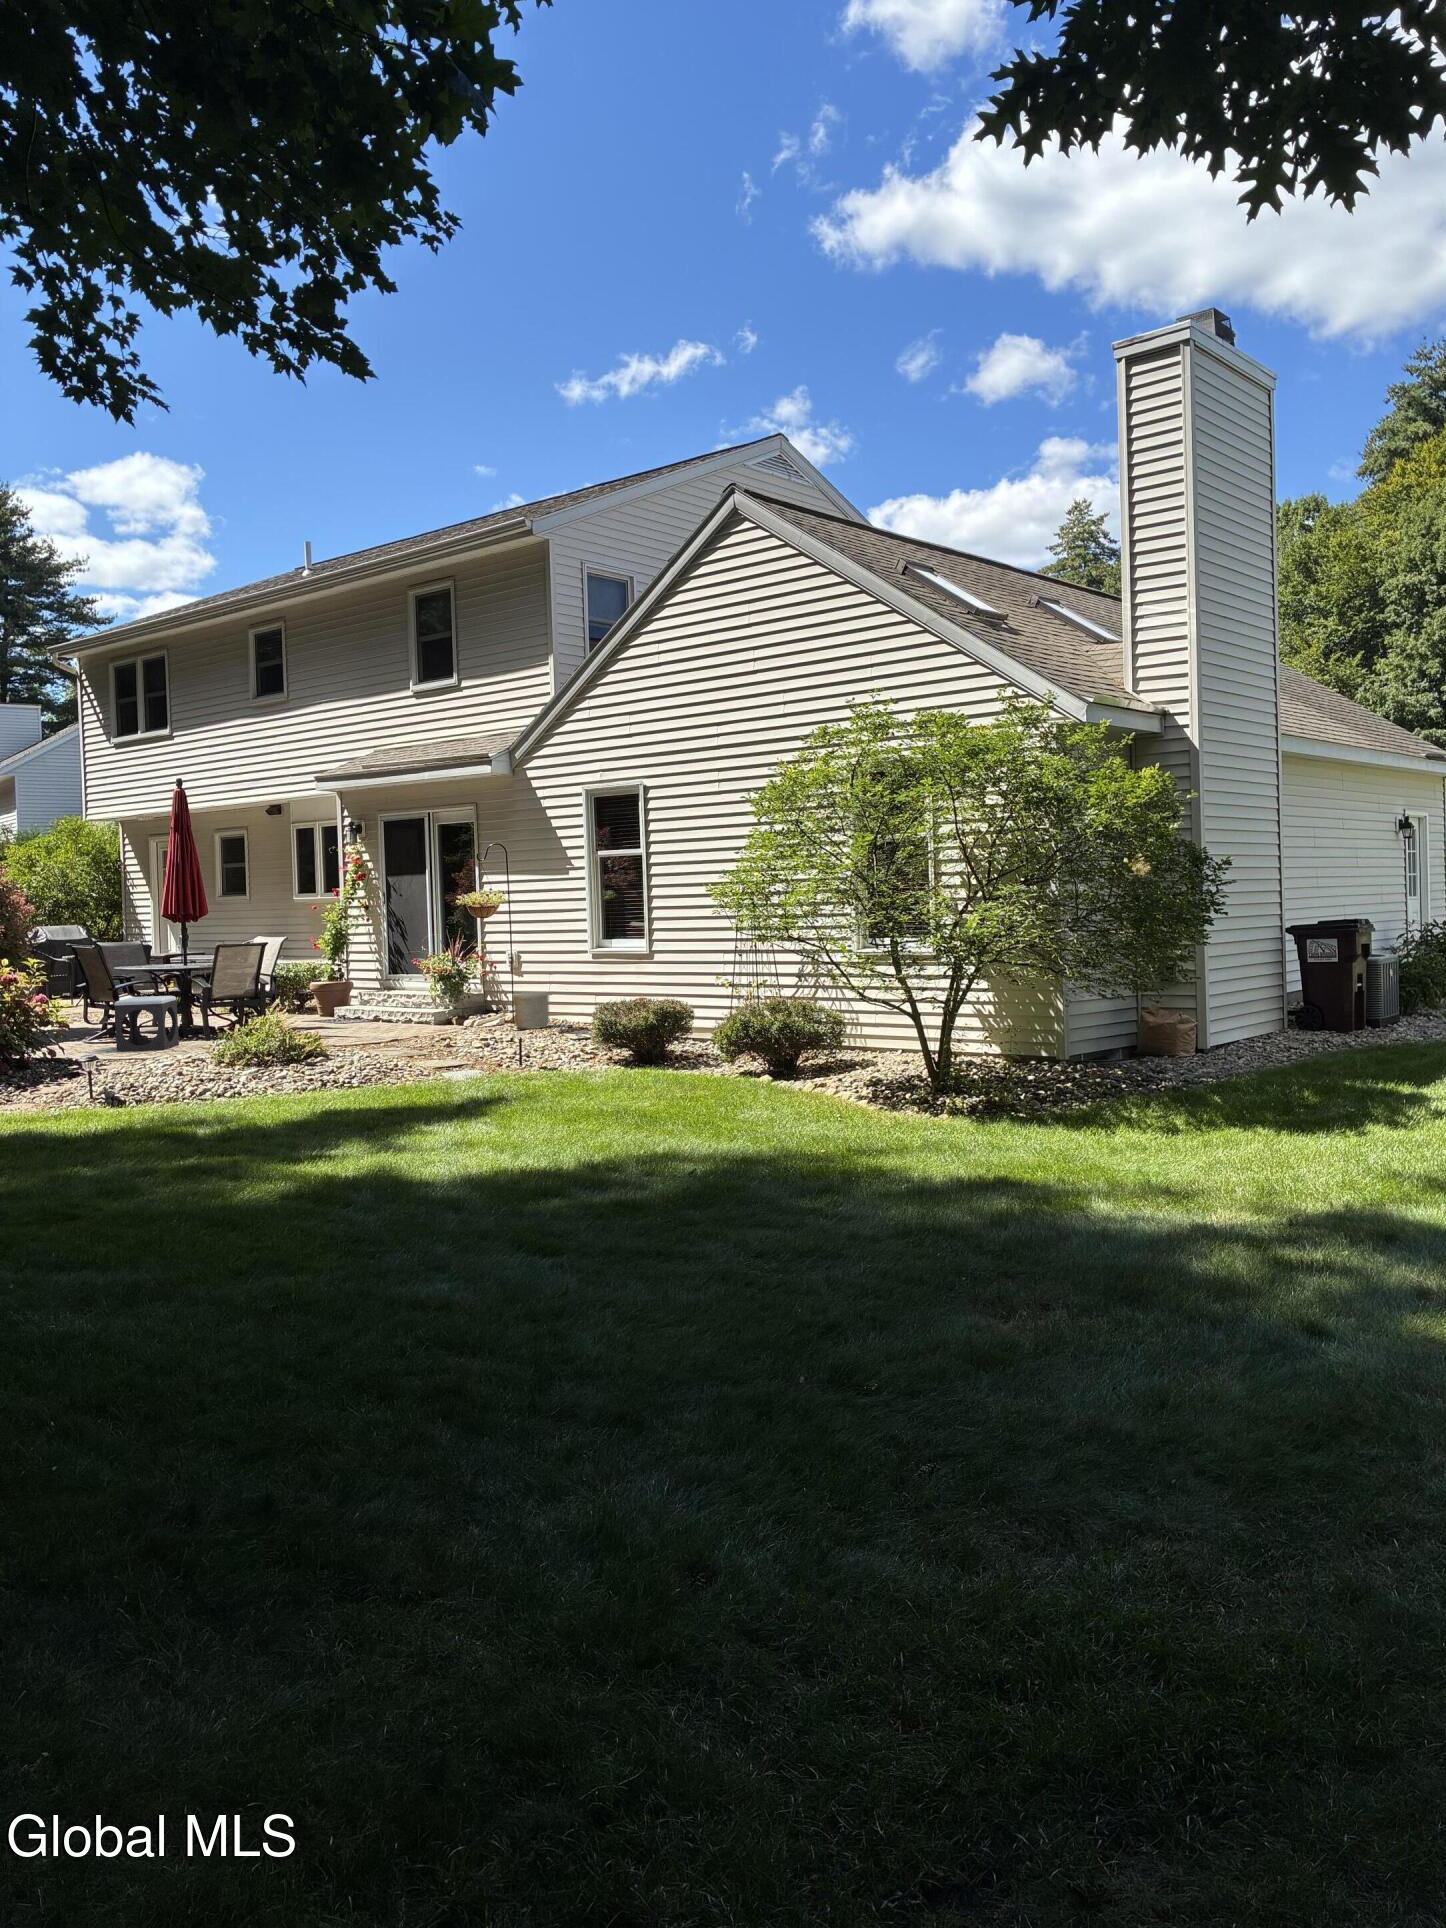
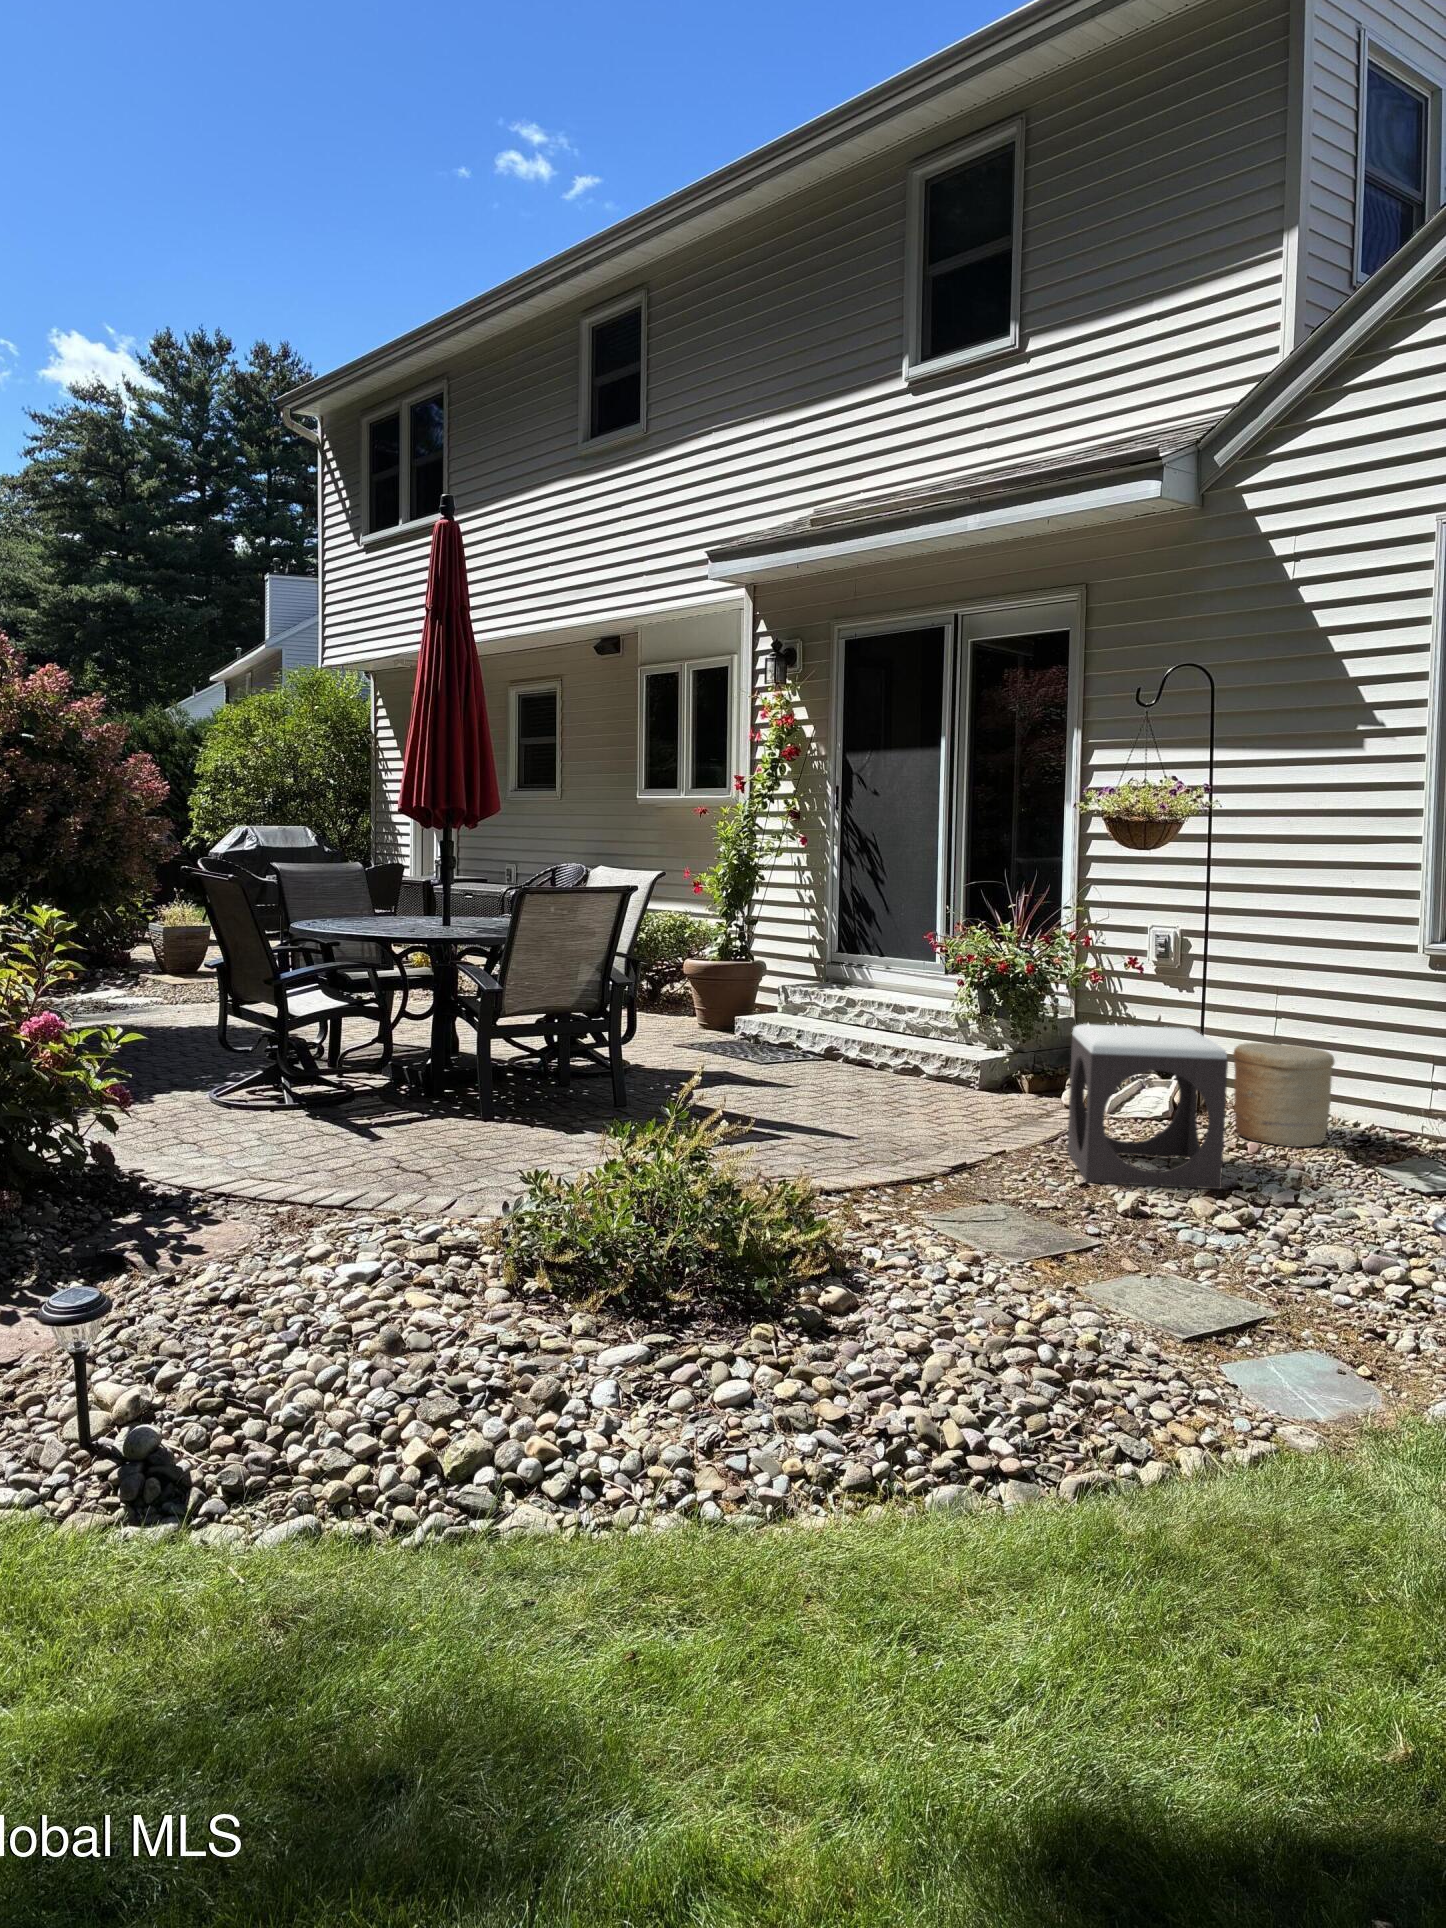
footstool: present [114,996,179,1052] -> present [1067,1024,1228,1189]

